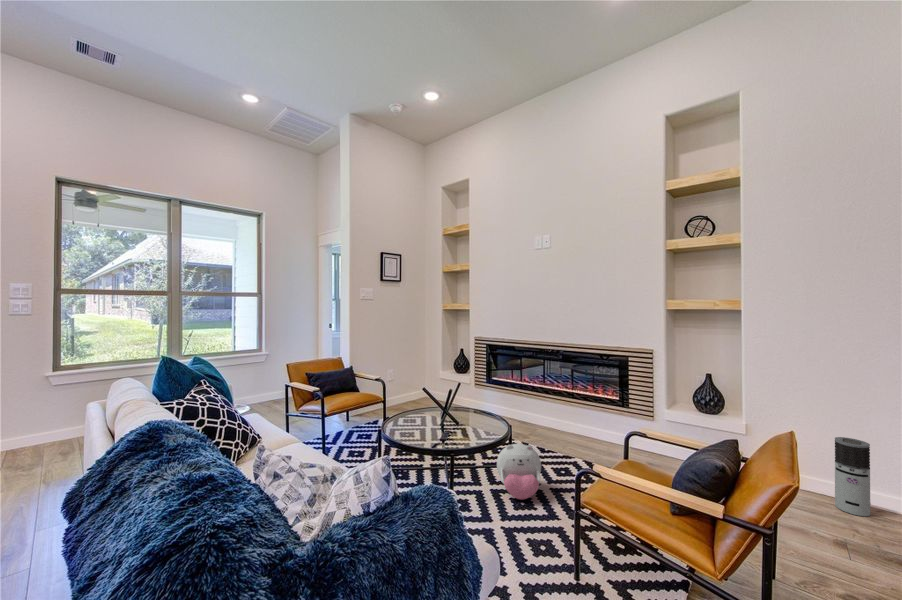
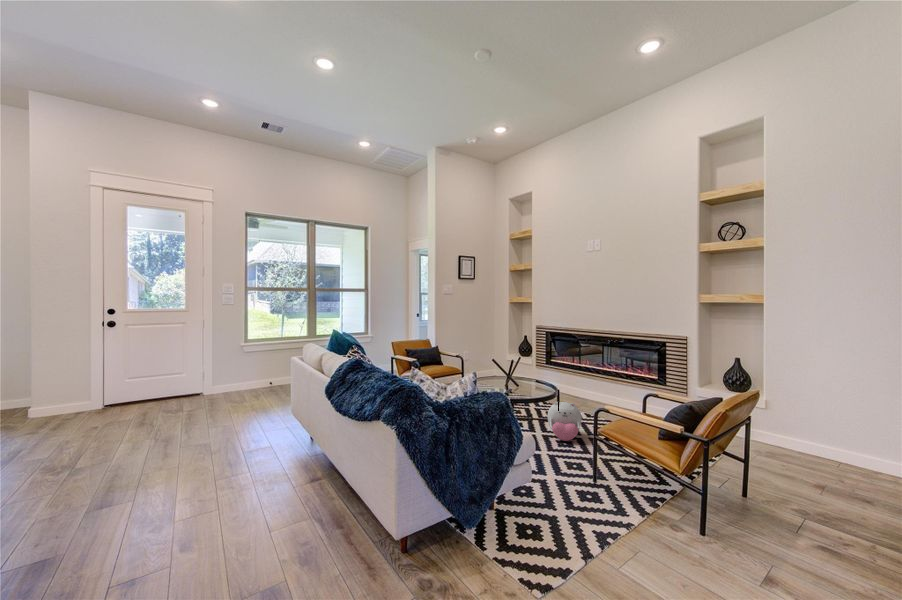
air purifier: present [835,437,870,516] -> none [836,410,866,474]

